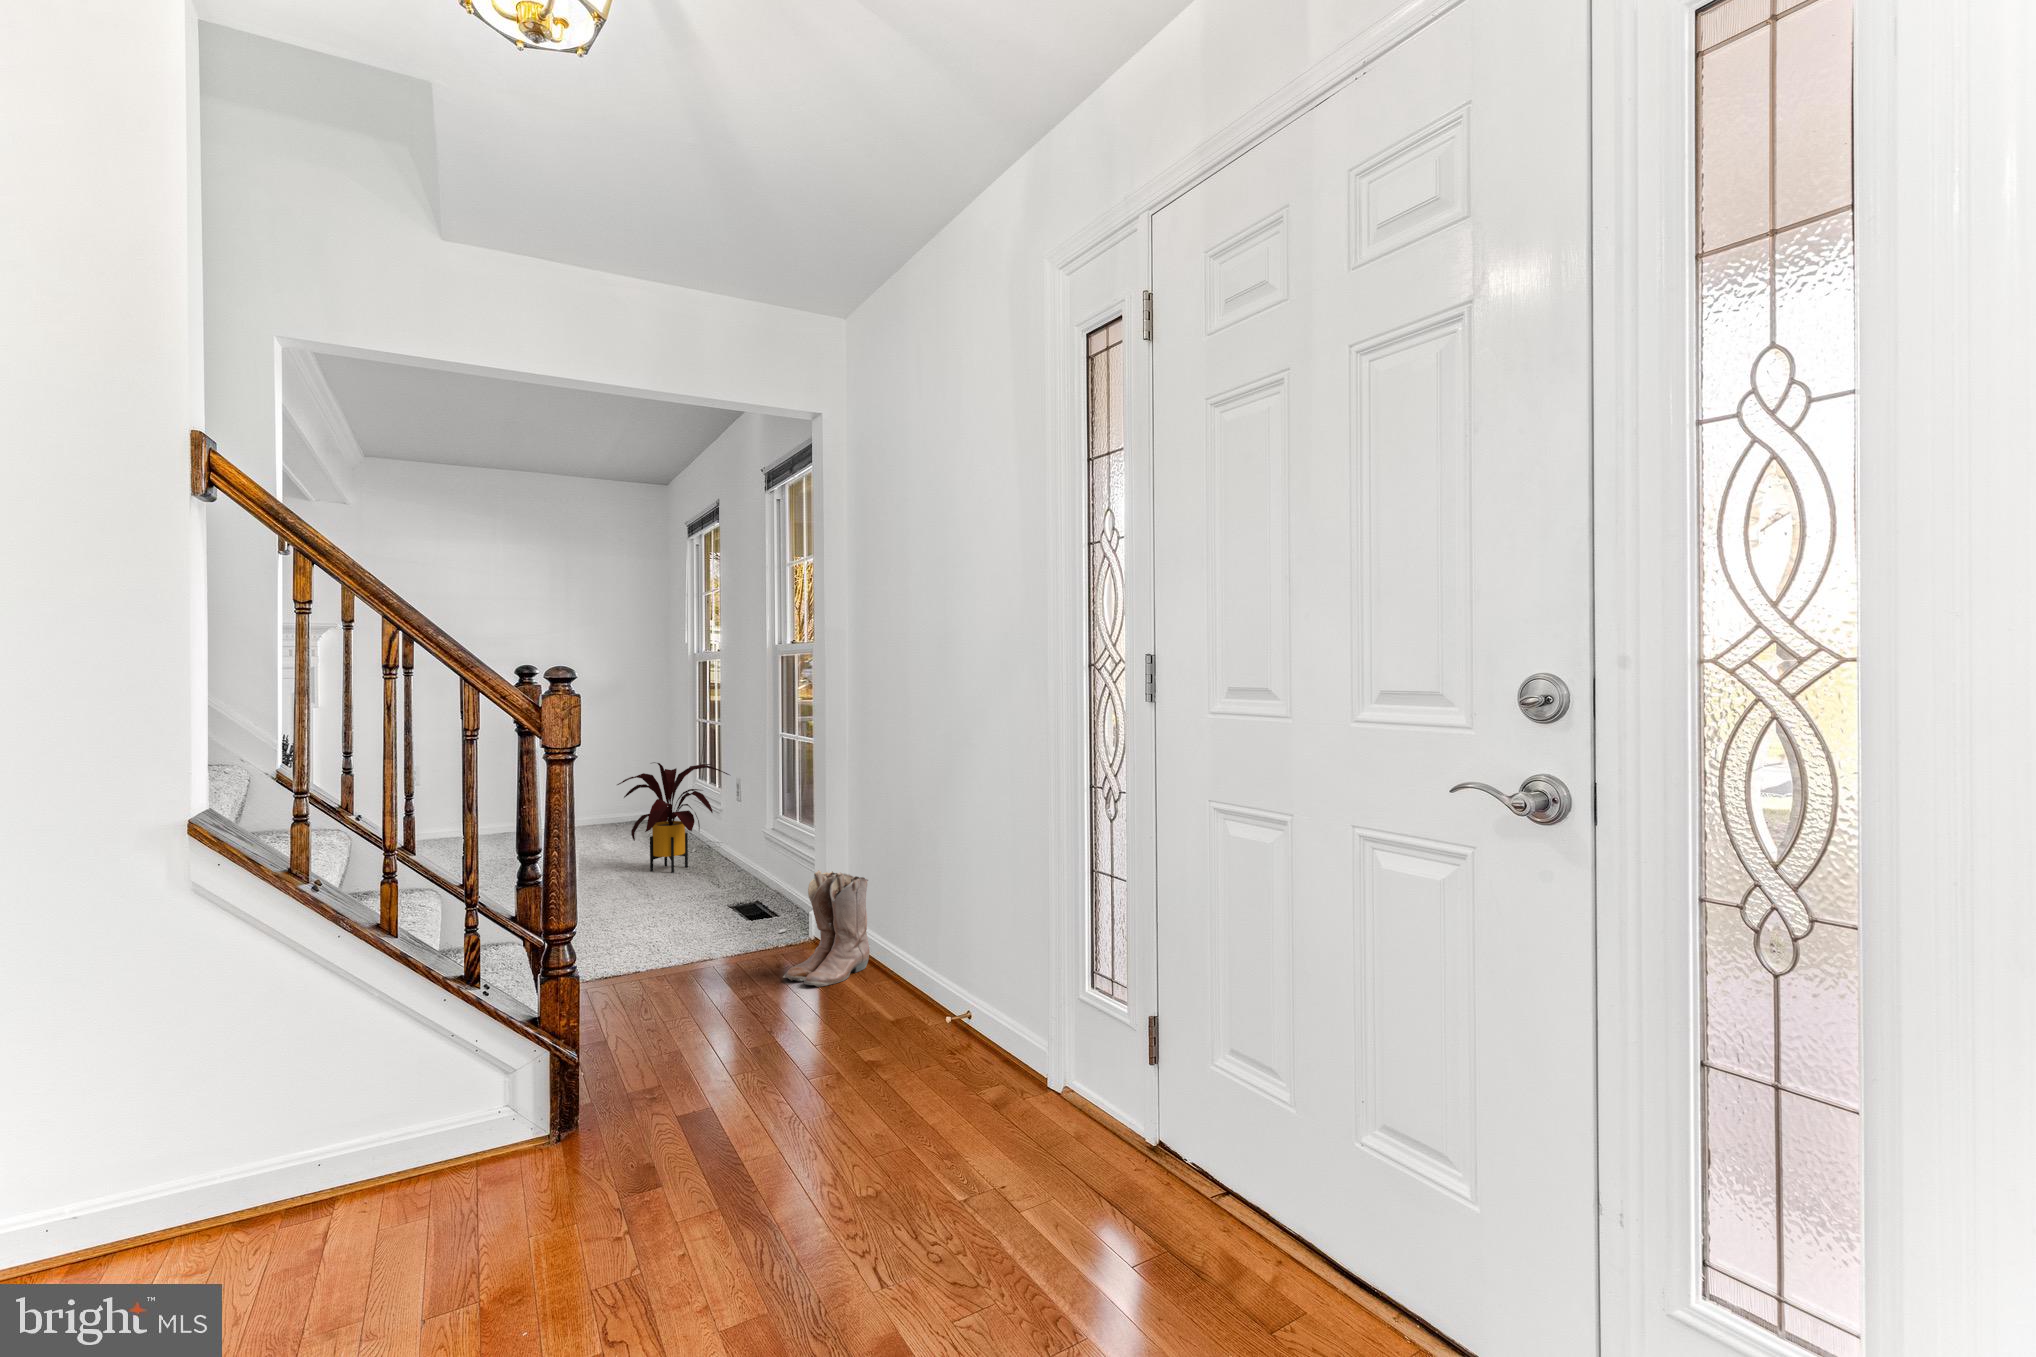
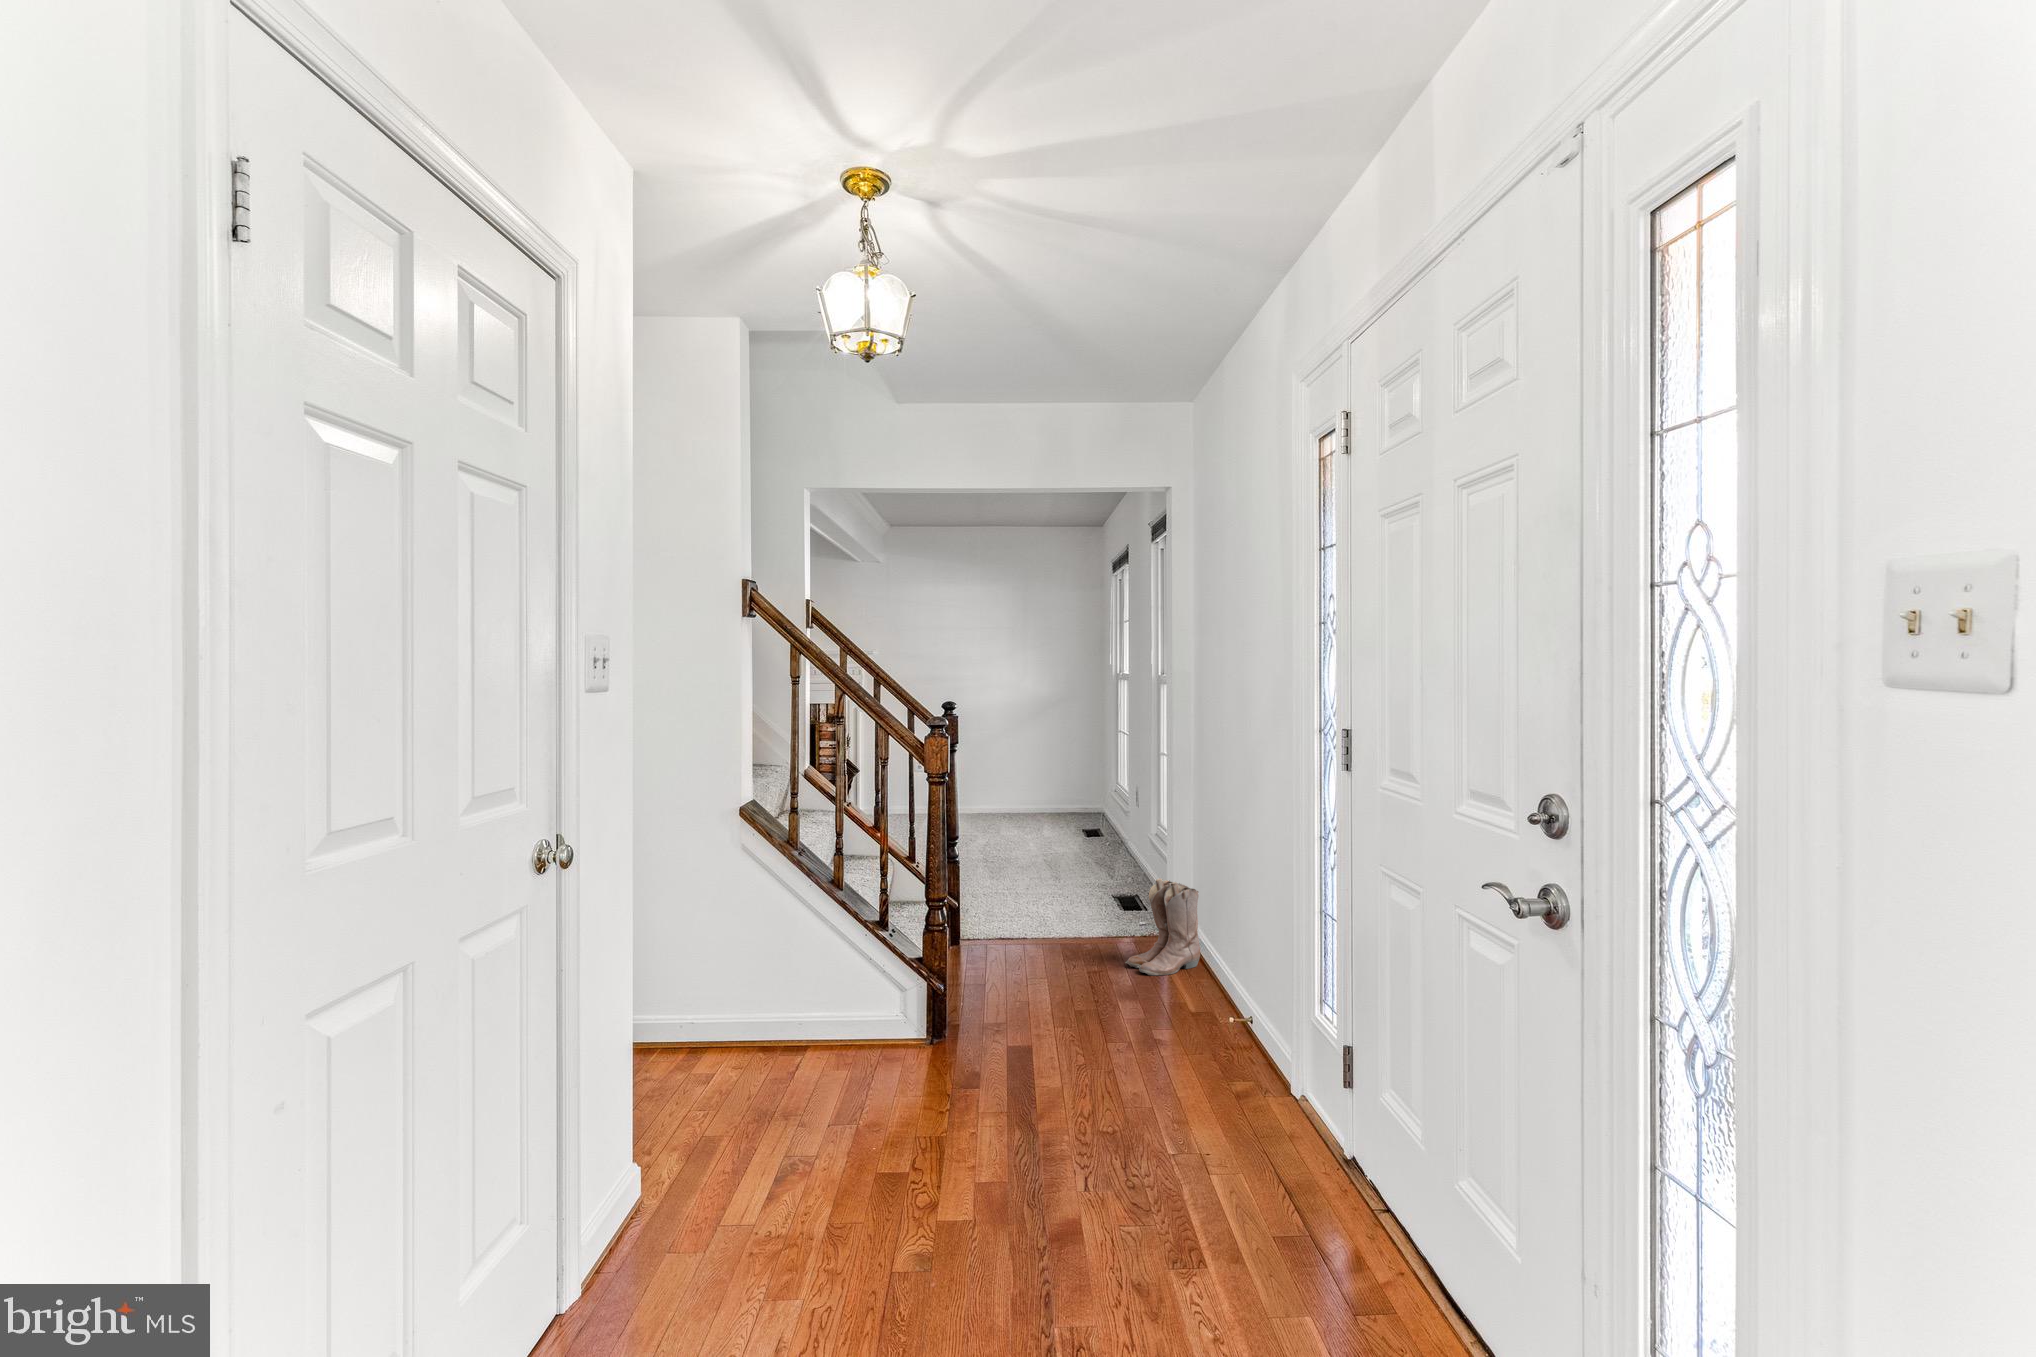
house plant: present [617,762,729,873] -> none [1040,769,1135,862]

